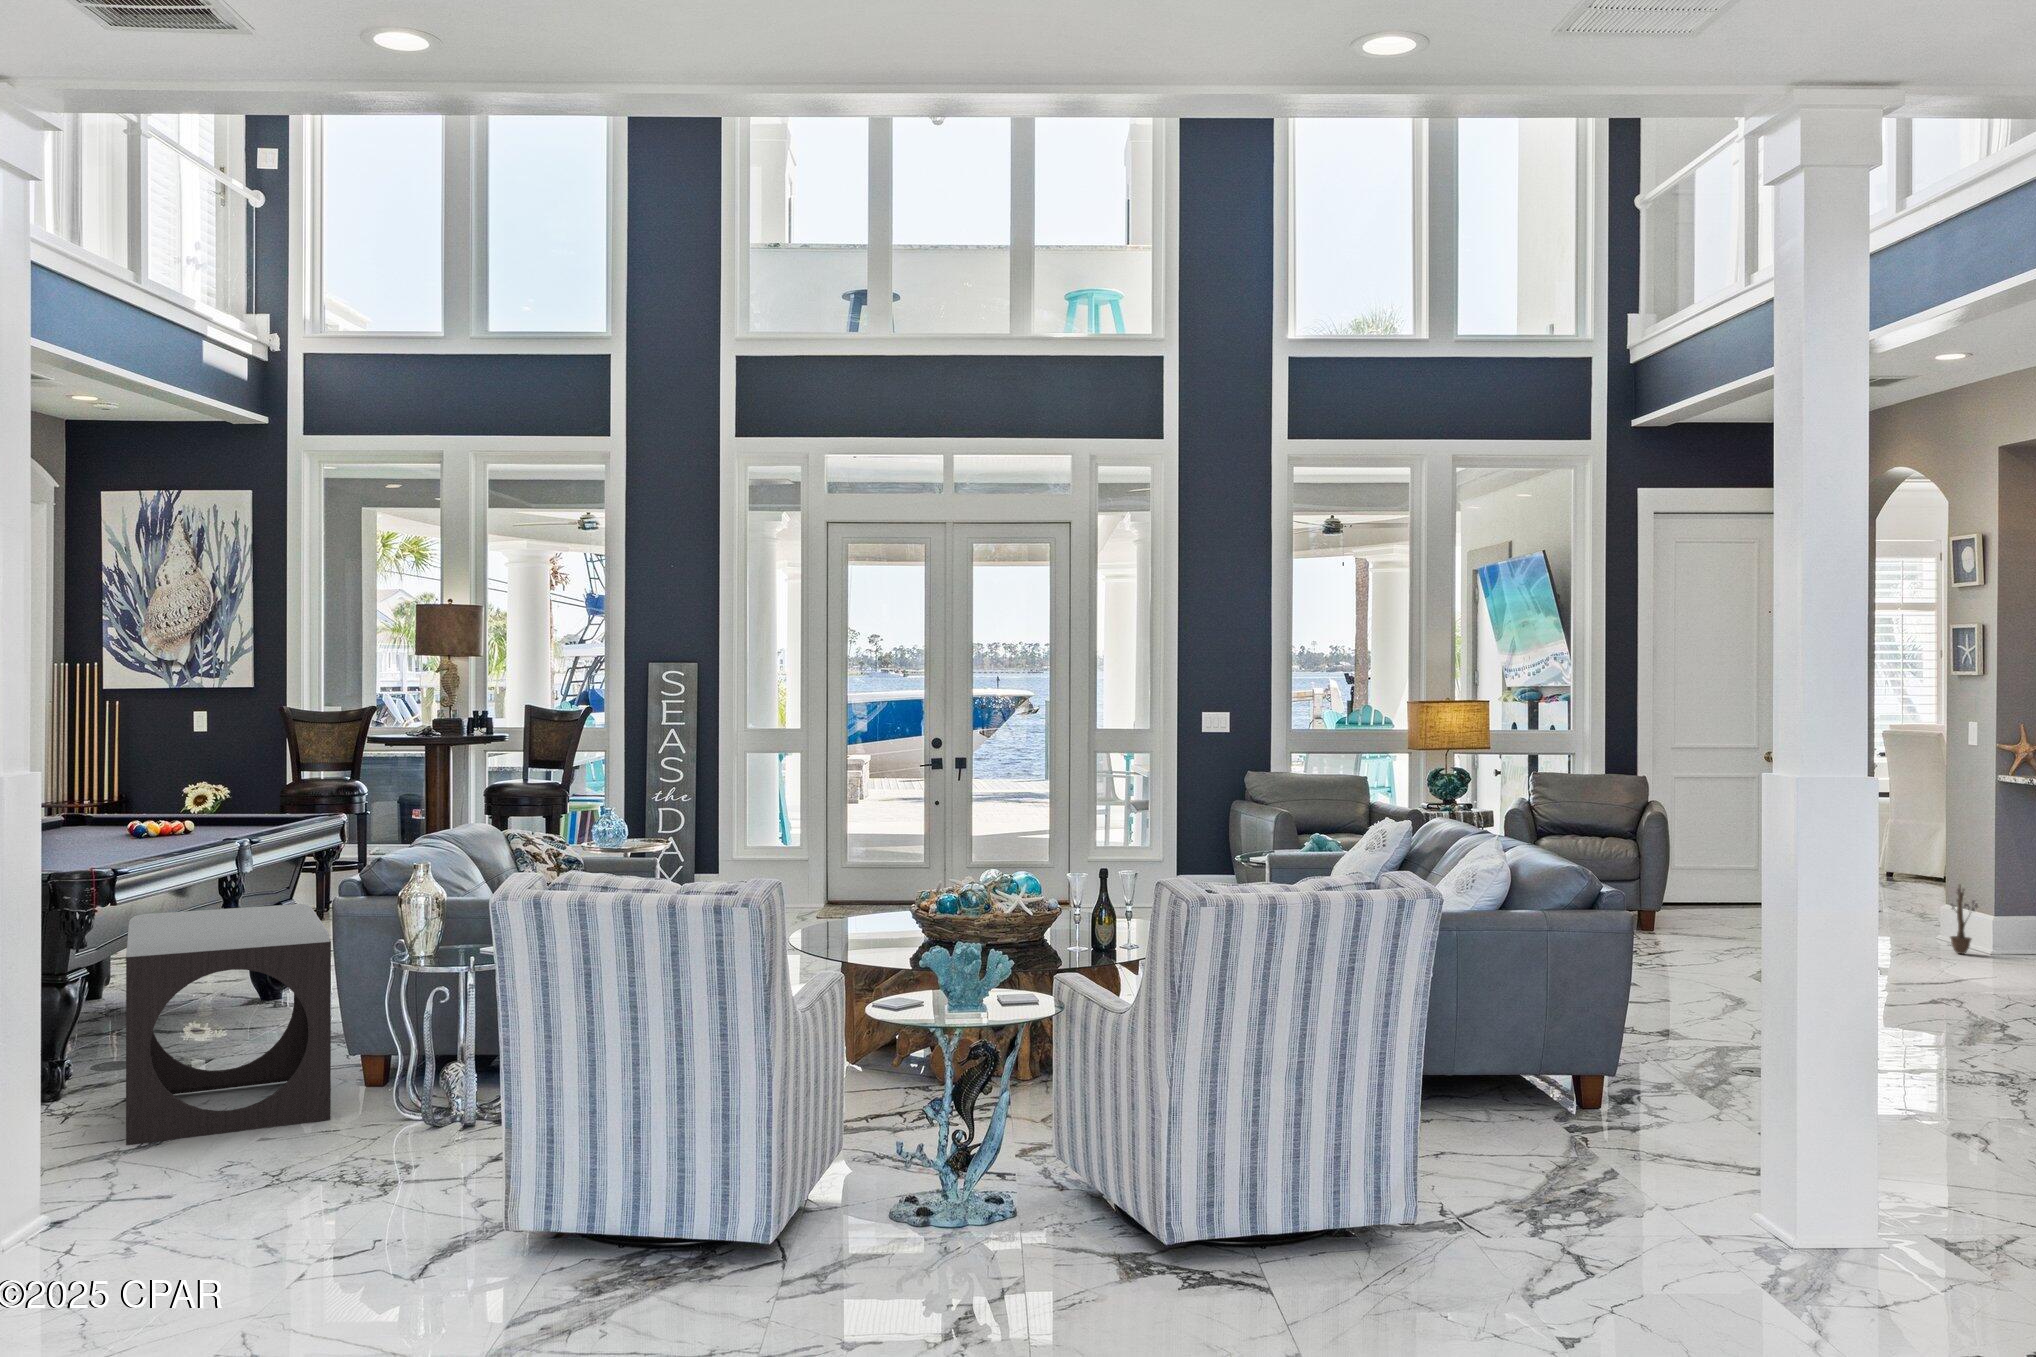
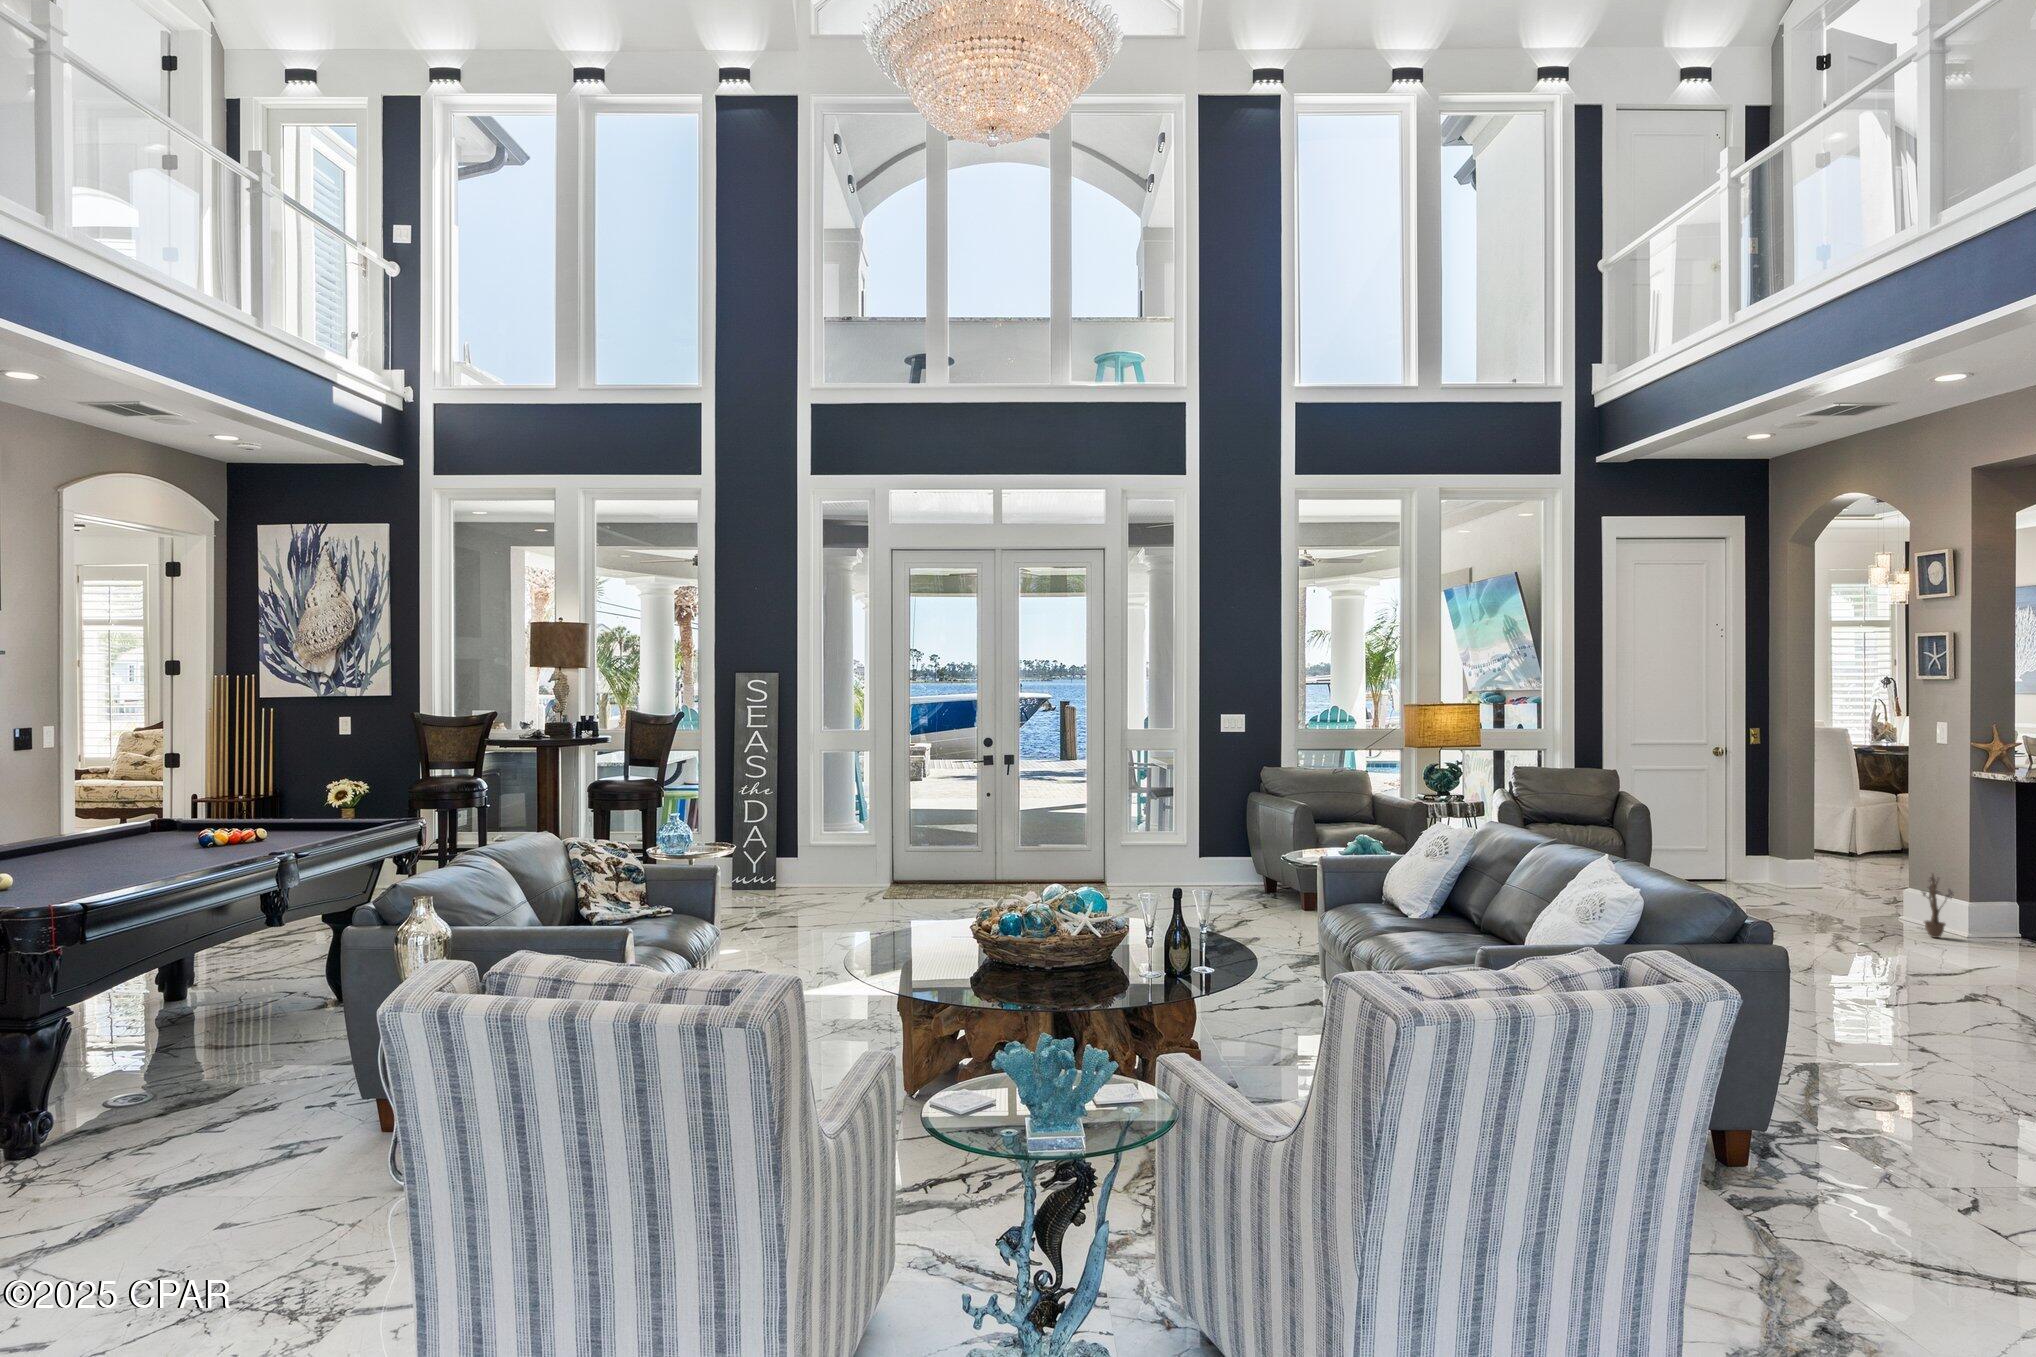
footstool: present [126,904,331,1145] -> none [62,931,336,1234]

